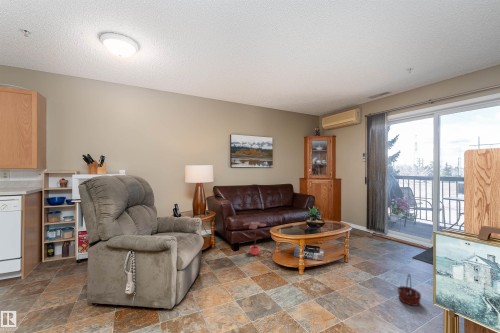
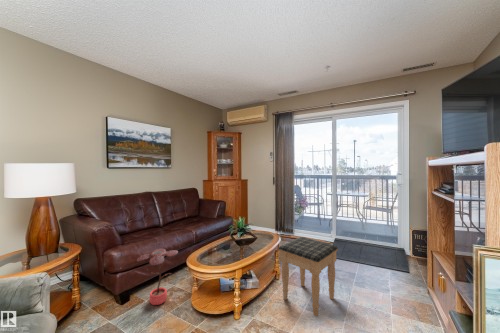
footstool: none [335,230,391,289] -> present [278,237,338,316]
basket: present [398,275,421,306] -> none [354,283,379,320]

